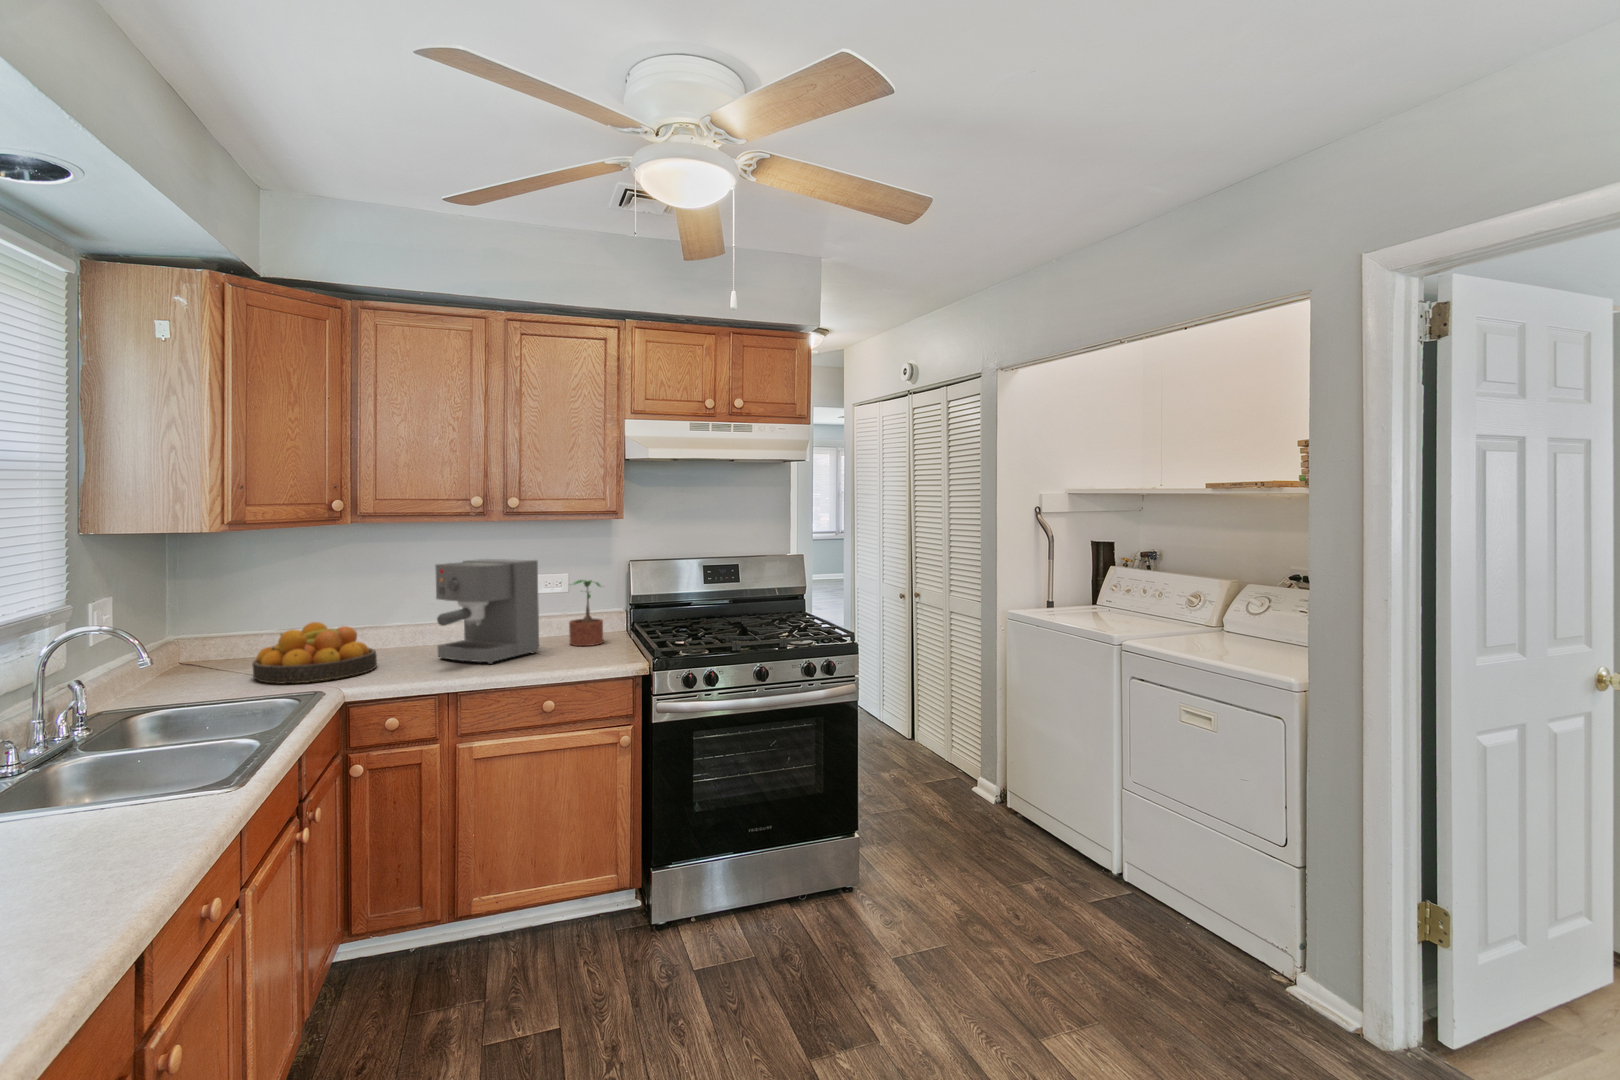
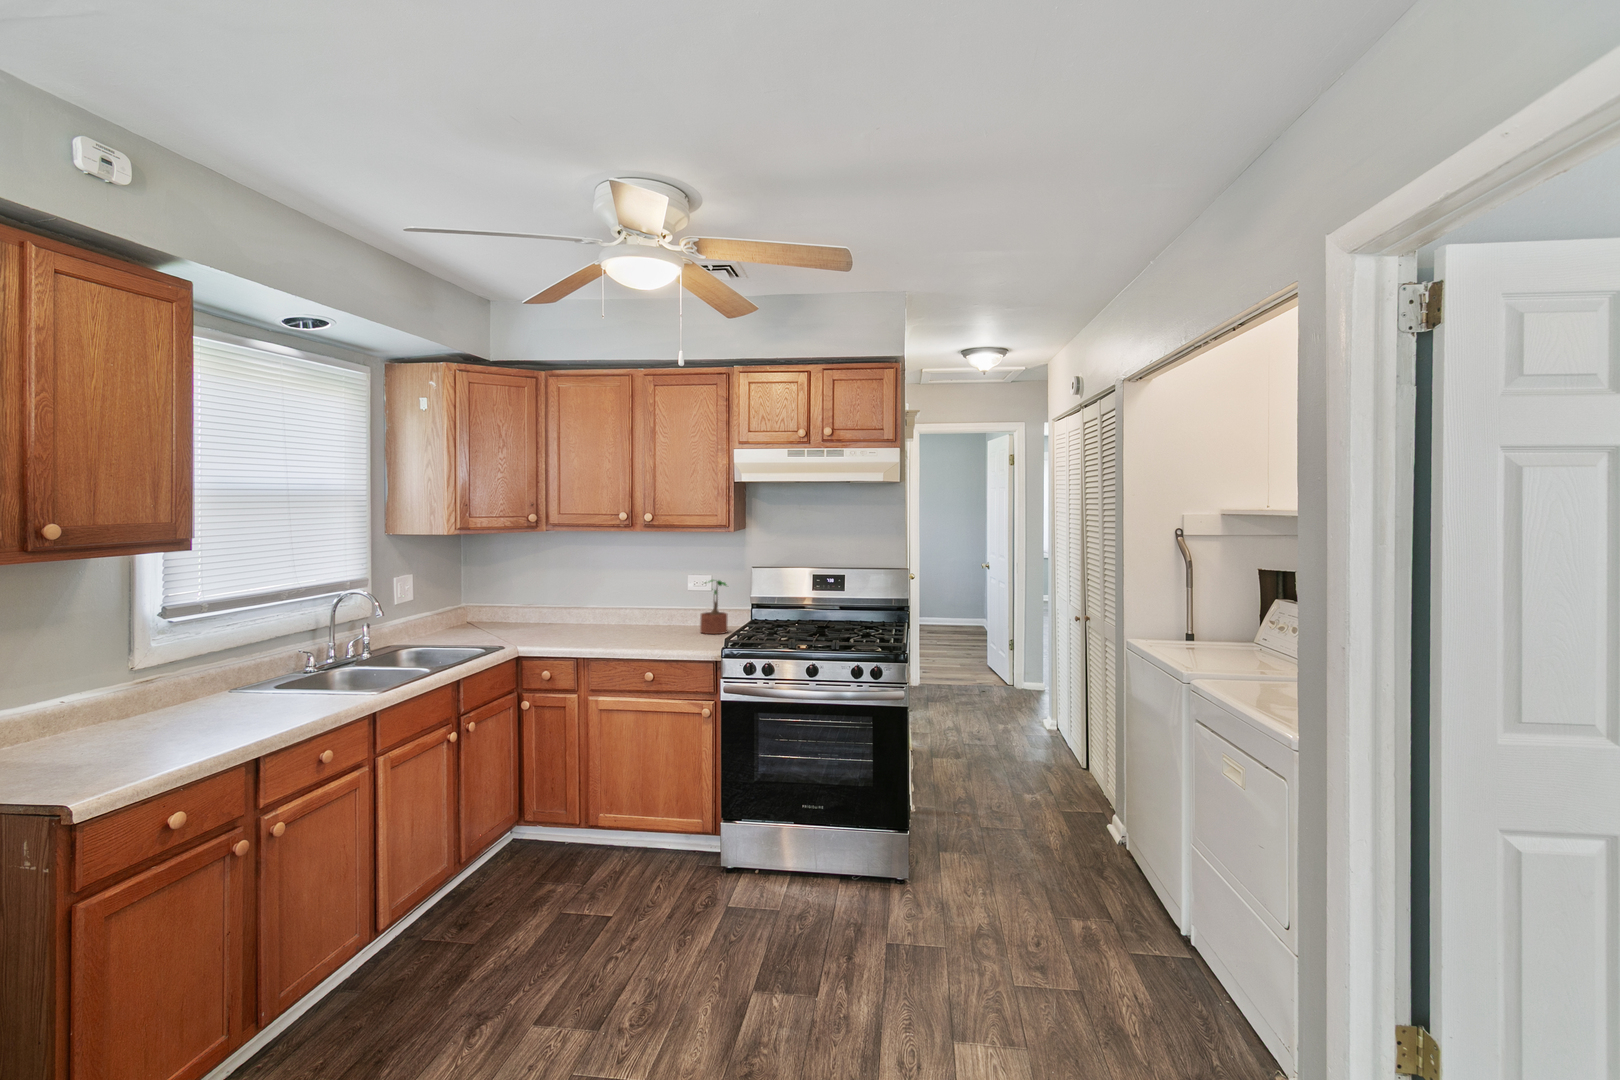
coffee maker: present [435,559,539,664] -> none [584,559,669,640]
fruit bowl: present [253,622,377,684] -> none [479,600,558,640]

